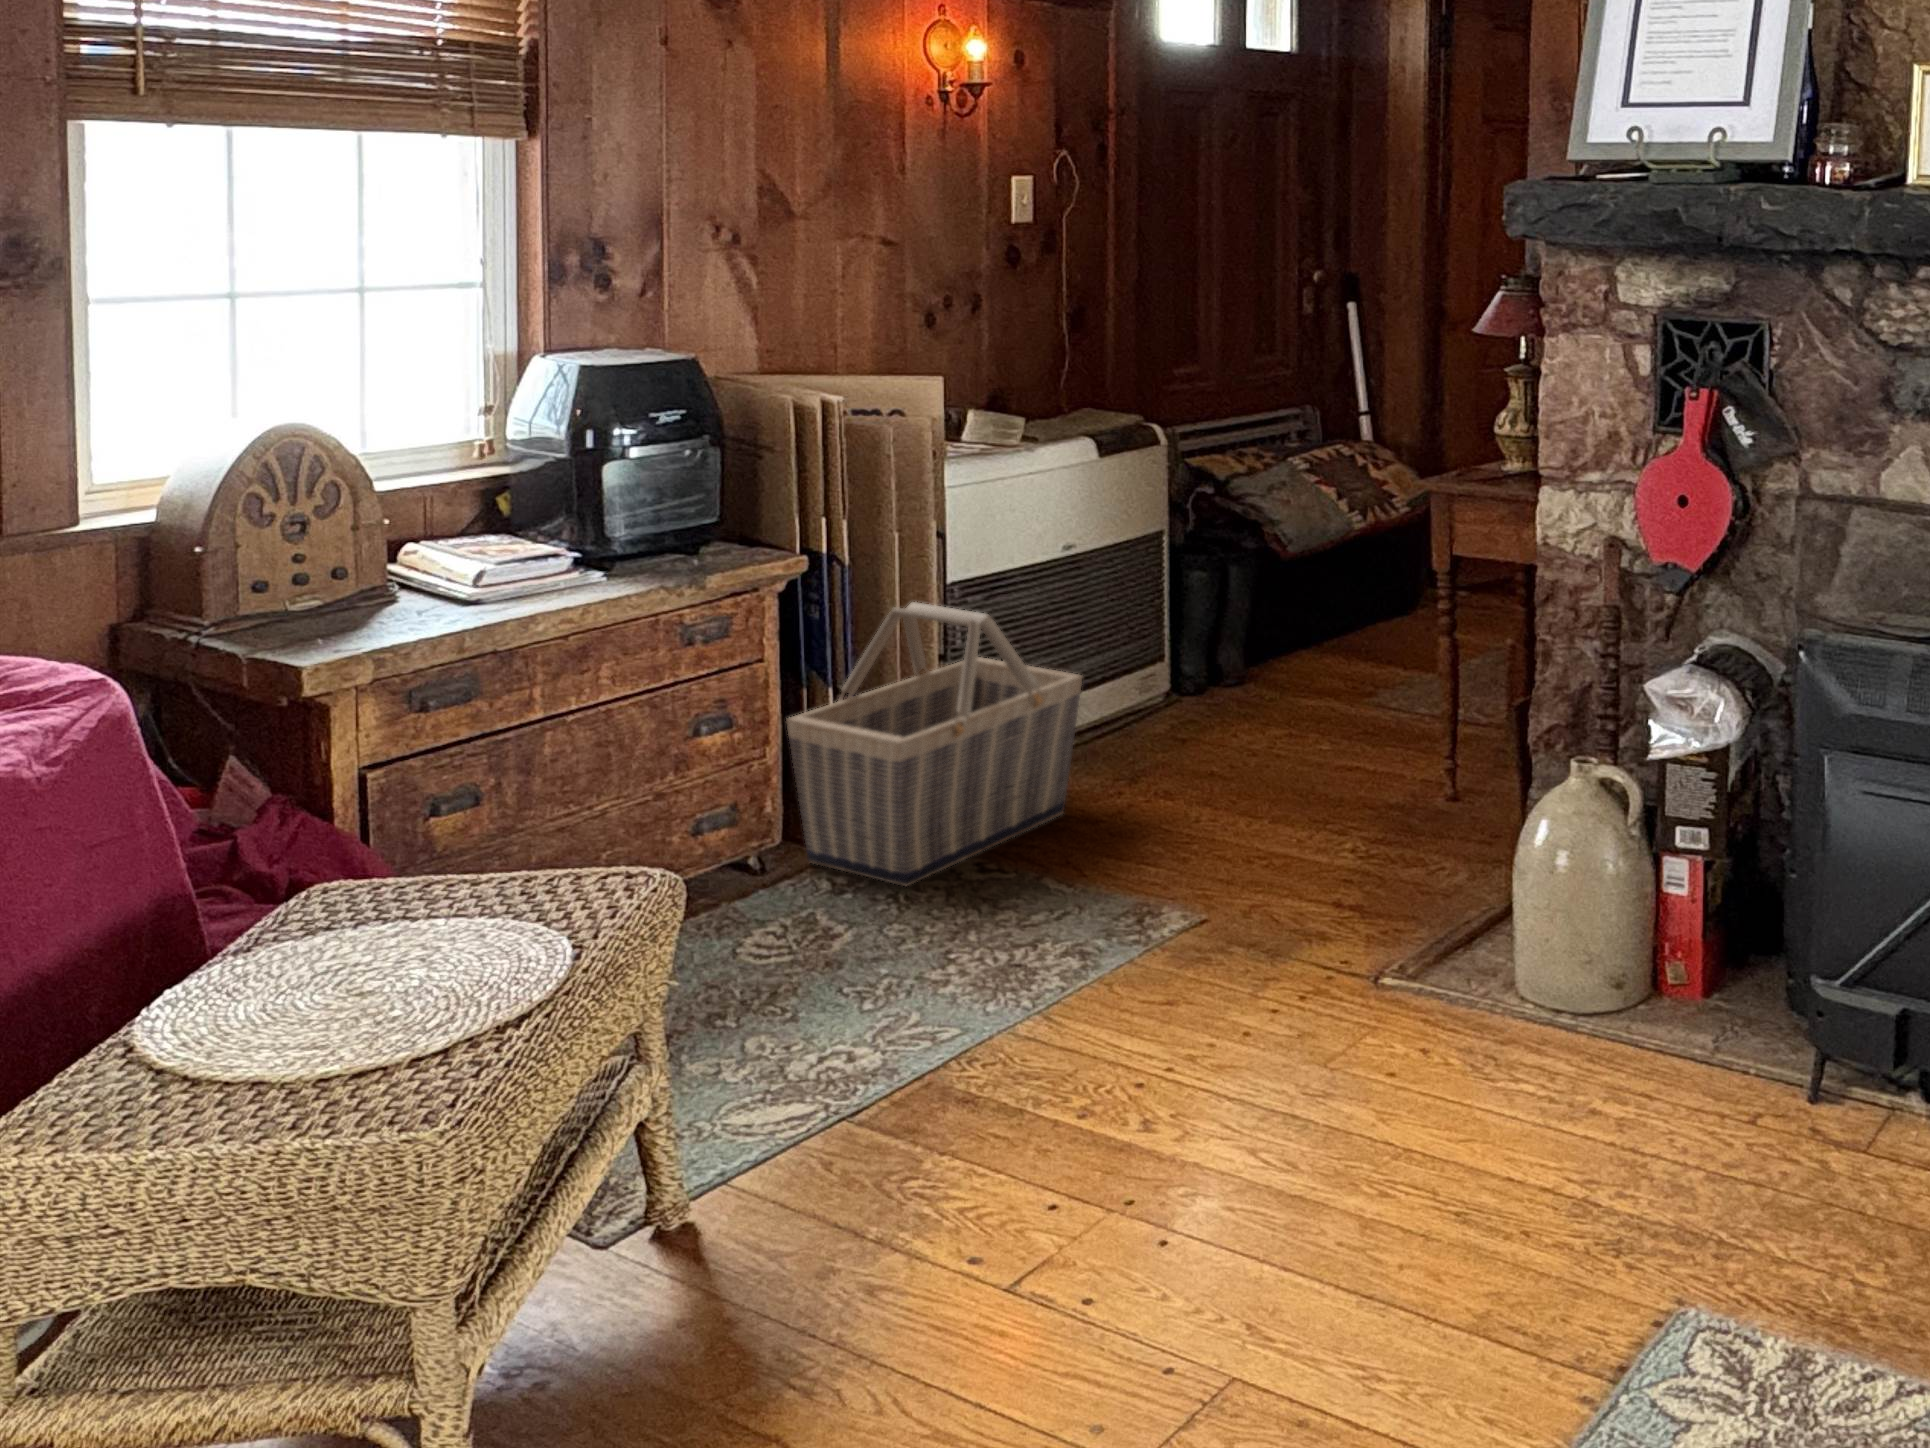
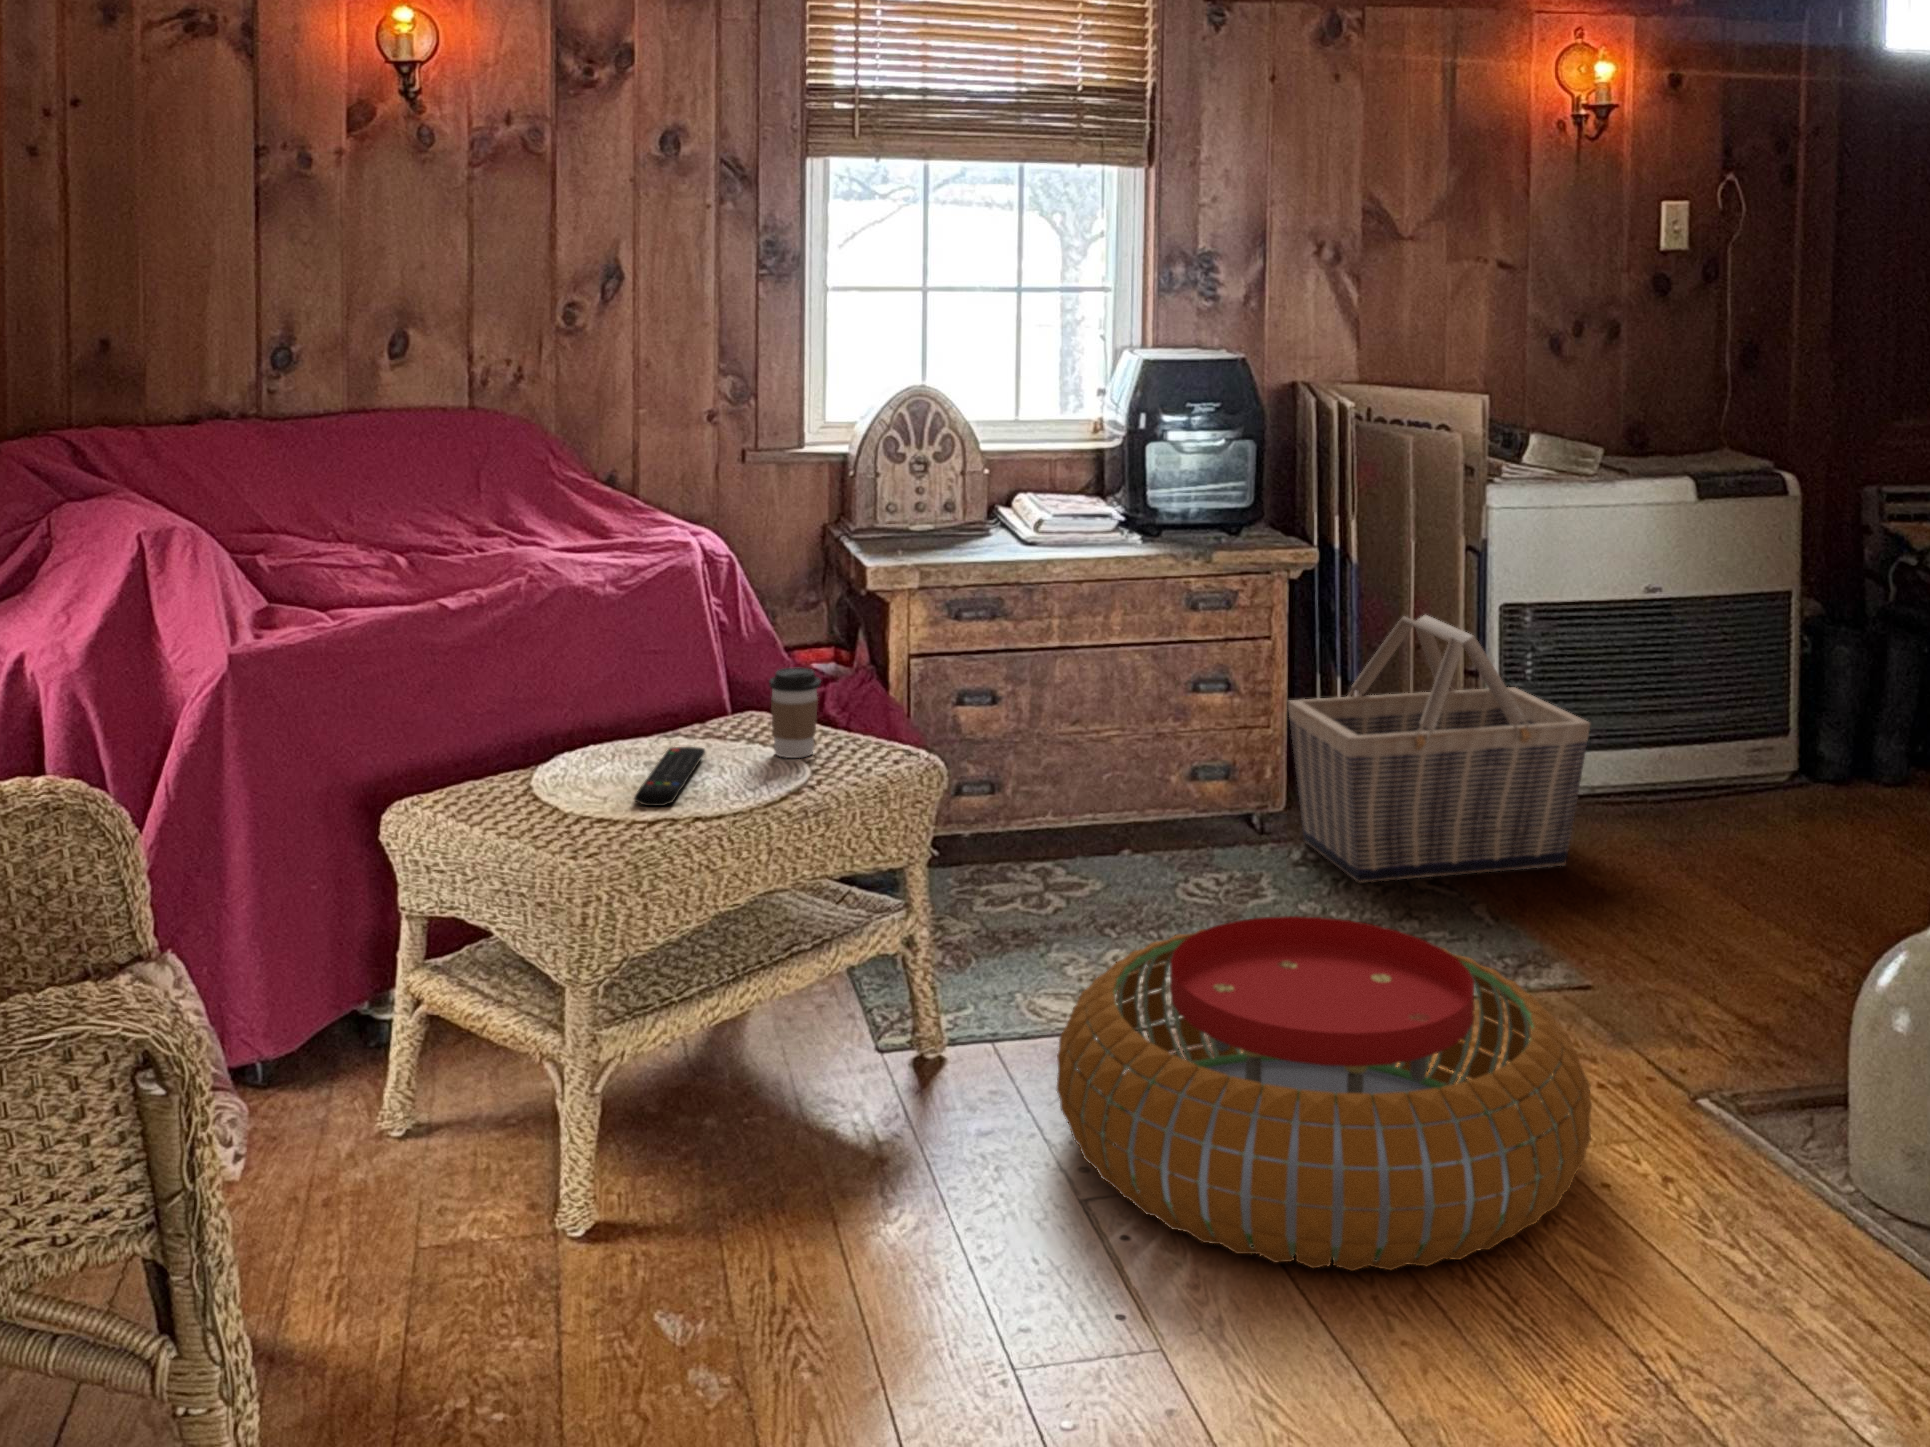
coffee cup: none [437,814,516,937] -> present [769,667,821,758]
pouf: none [877,913,1415,1285] -> present [1057,916,1592,1271]
remote control: none [299,958,426,1058] -> present [634,747,705,806]

